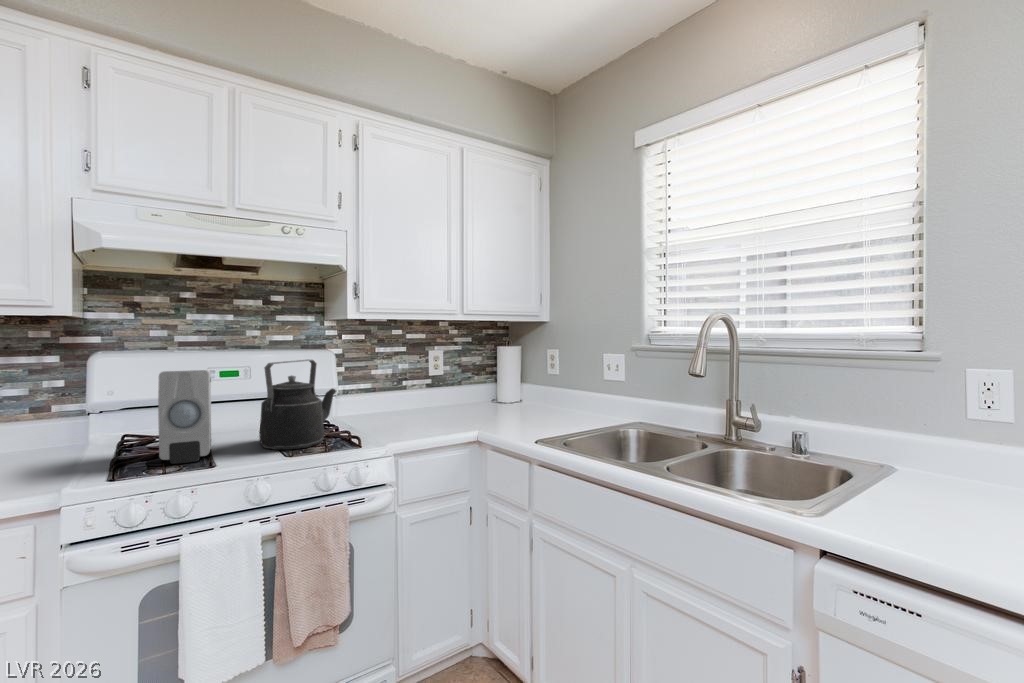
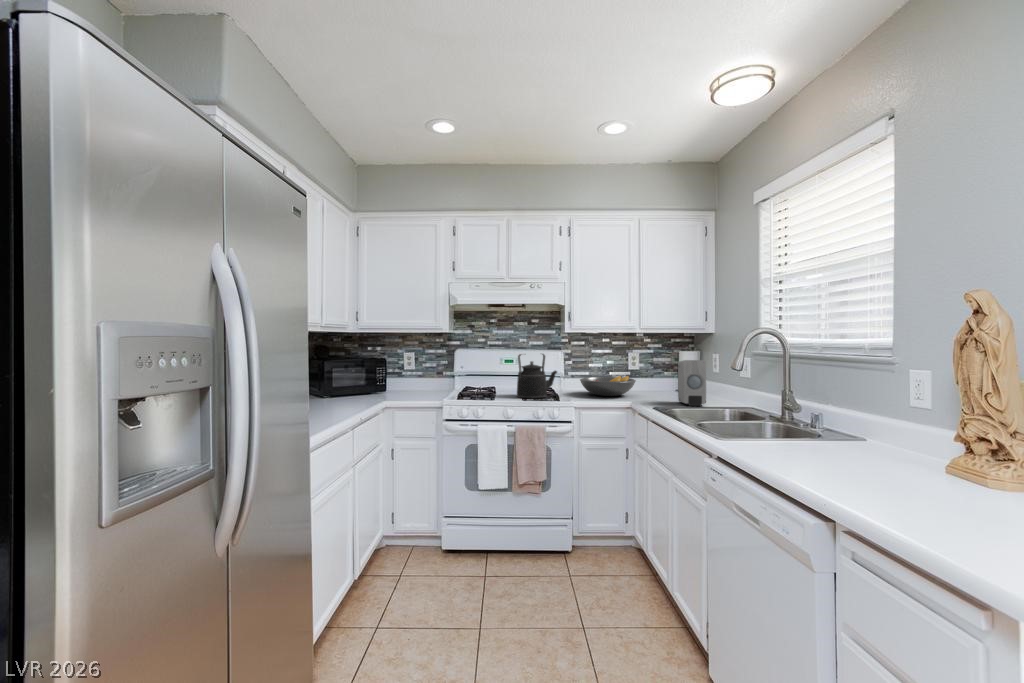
soap dispenser: present [158,370,212,464] -> present [678,360,706,406]
fruit bowl: none [371,388,461,425] -> present [580,375,636,396]

